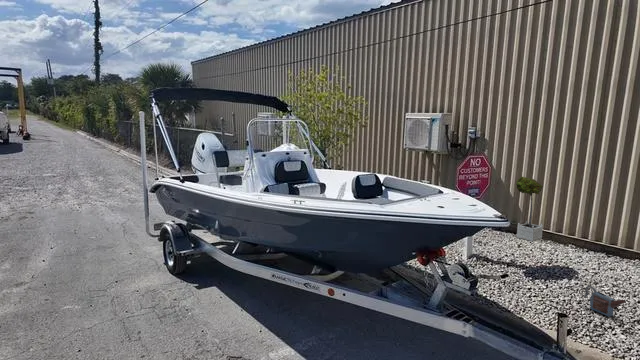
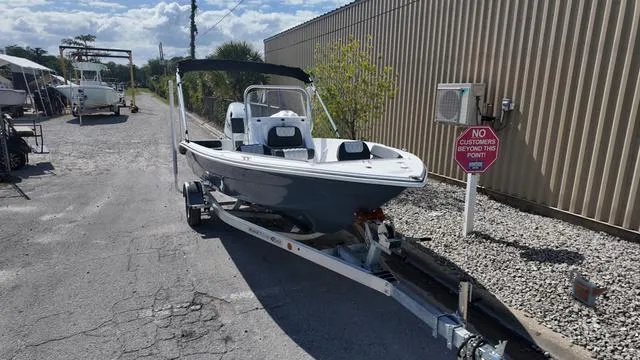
potted tree: present [516,177,543,241] -> none [541,151,574,224]

